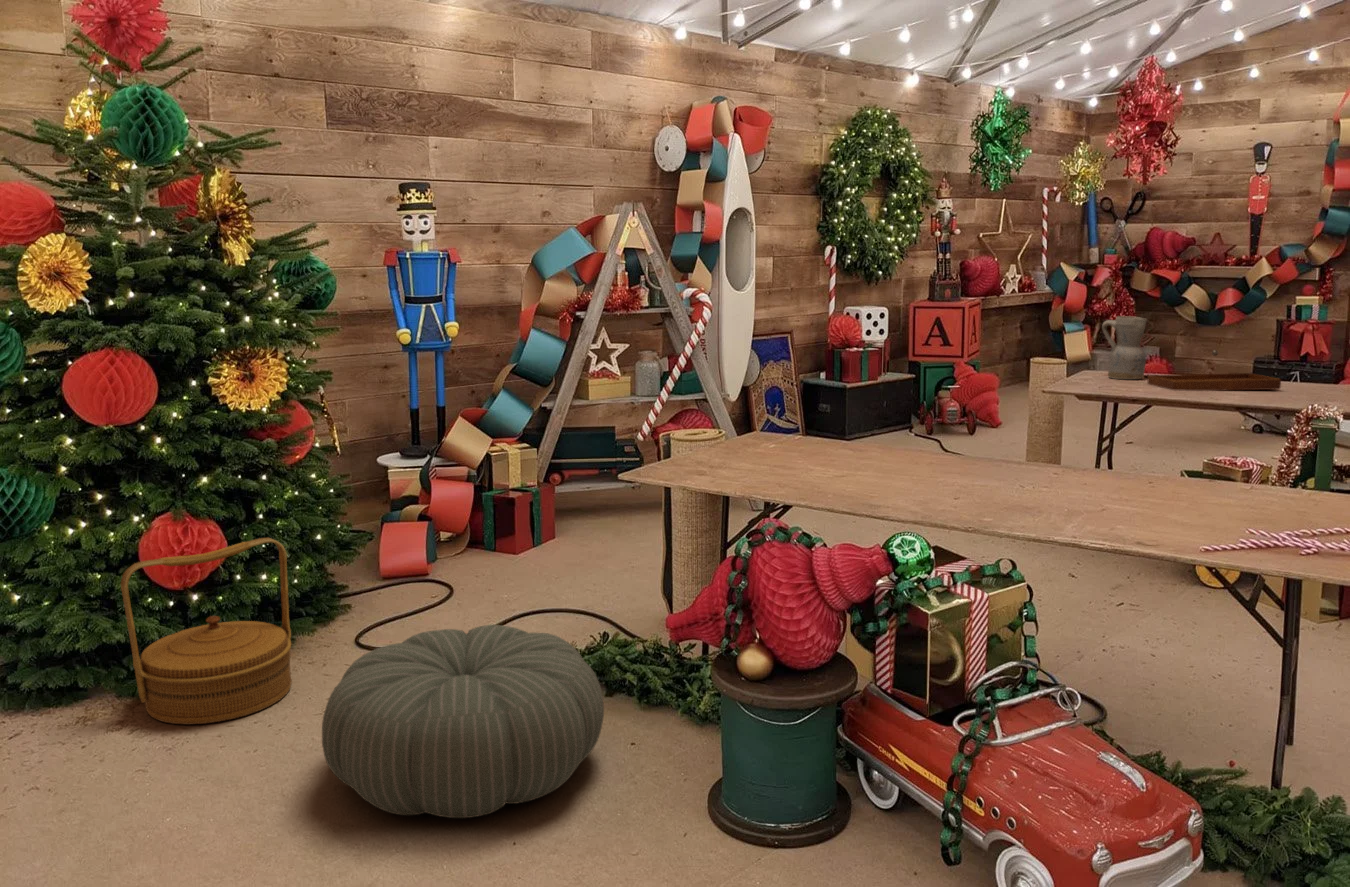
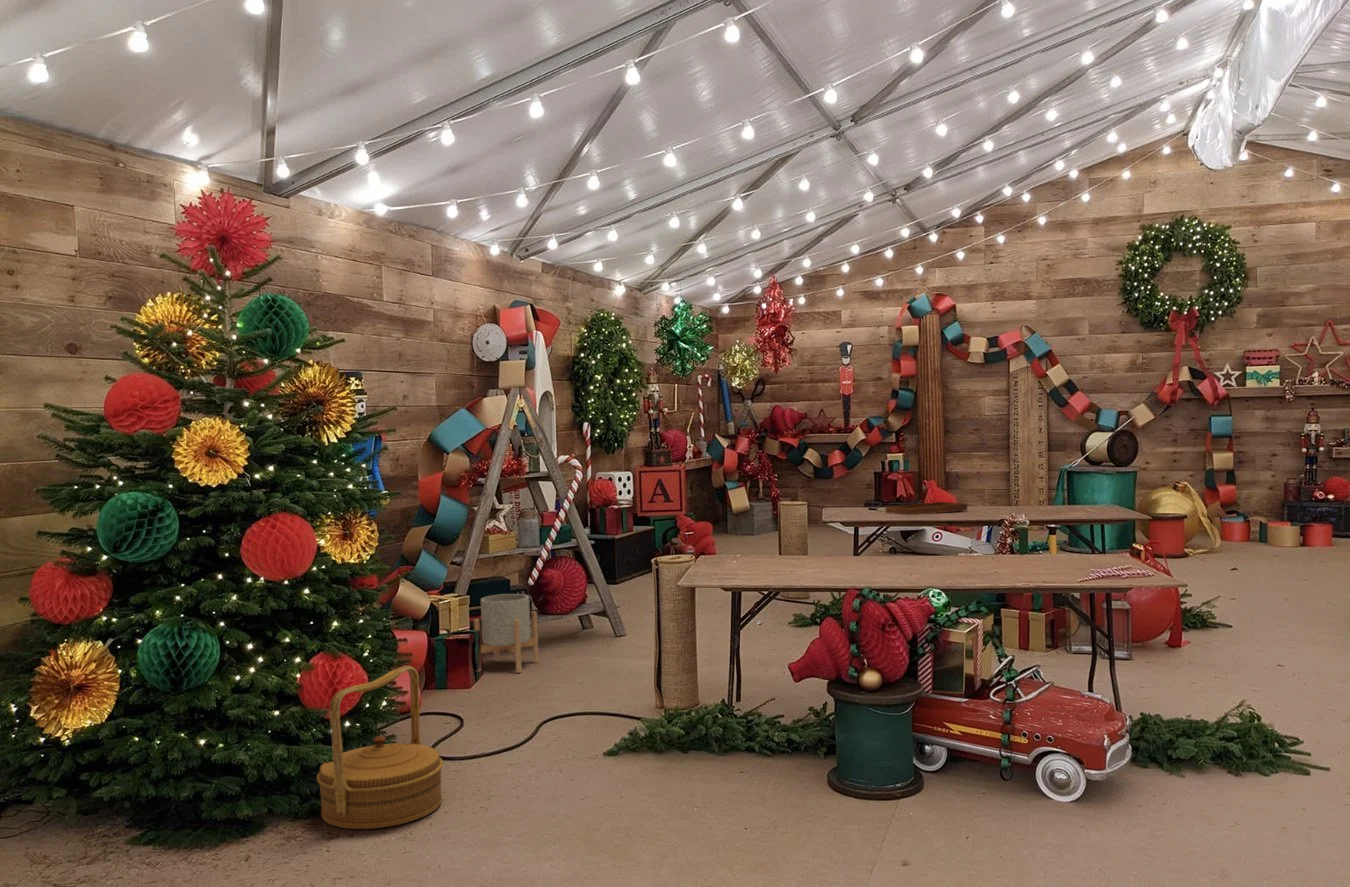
ceramic pitcher: present [1102,316,1147,379] -> none [845,467,876,512]
planter: none [556,448,634,541] -> present [474,594,539,673]
pouf: present [322,625,604,818] -> none [555,701,761,829]

